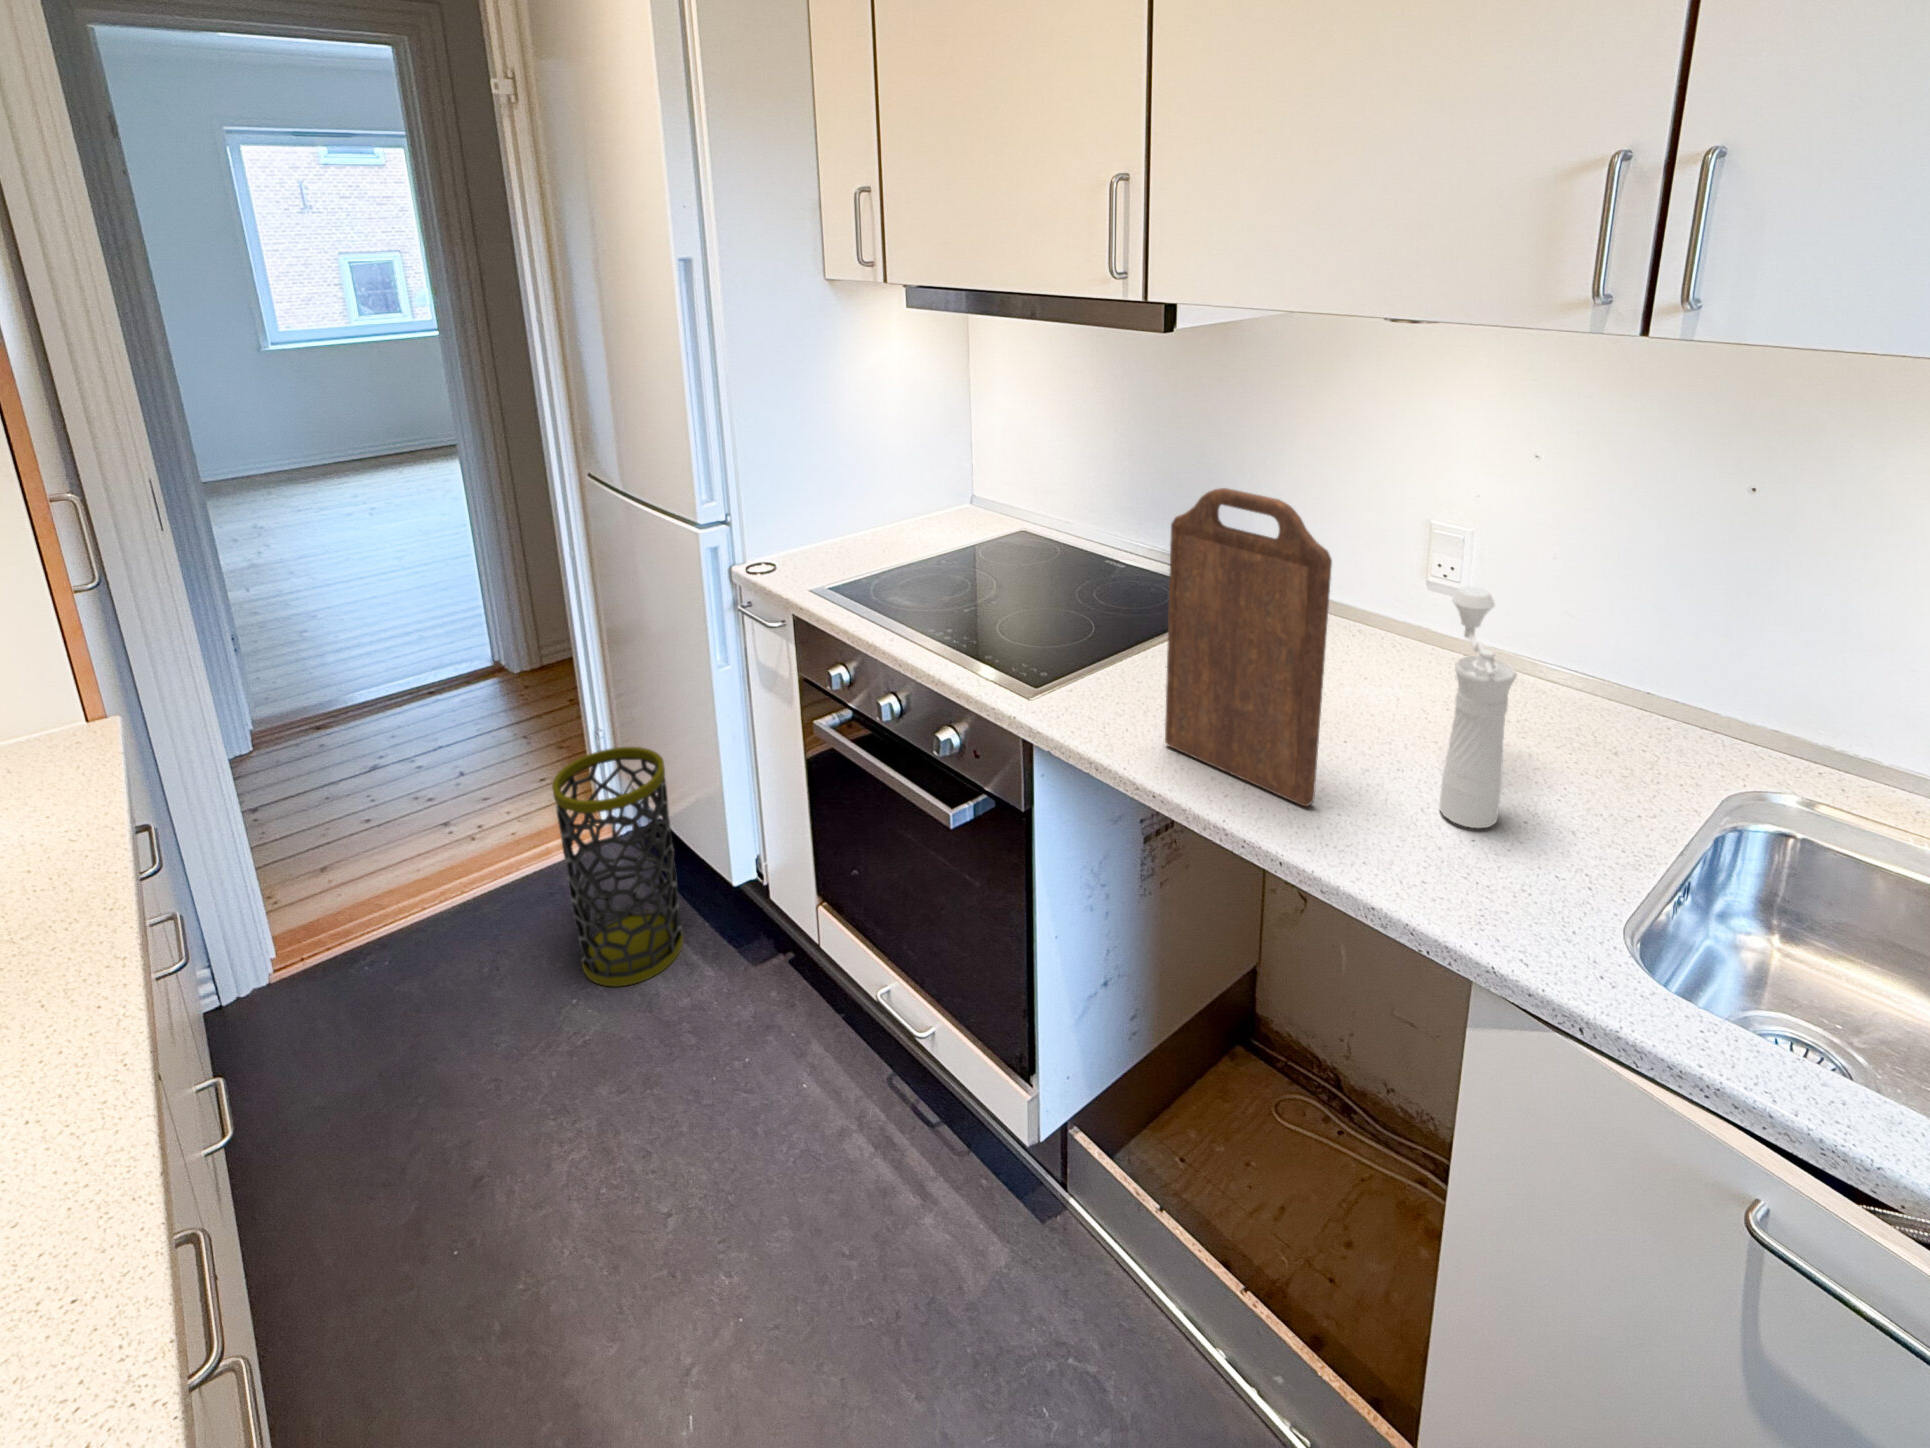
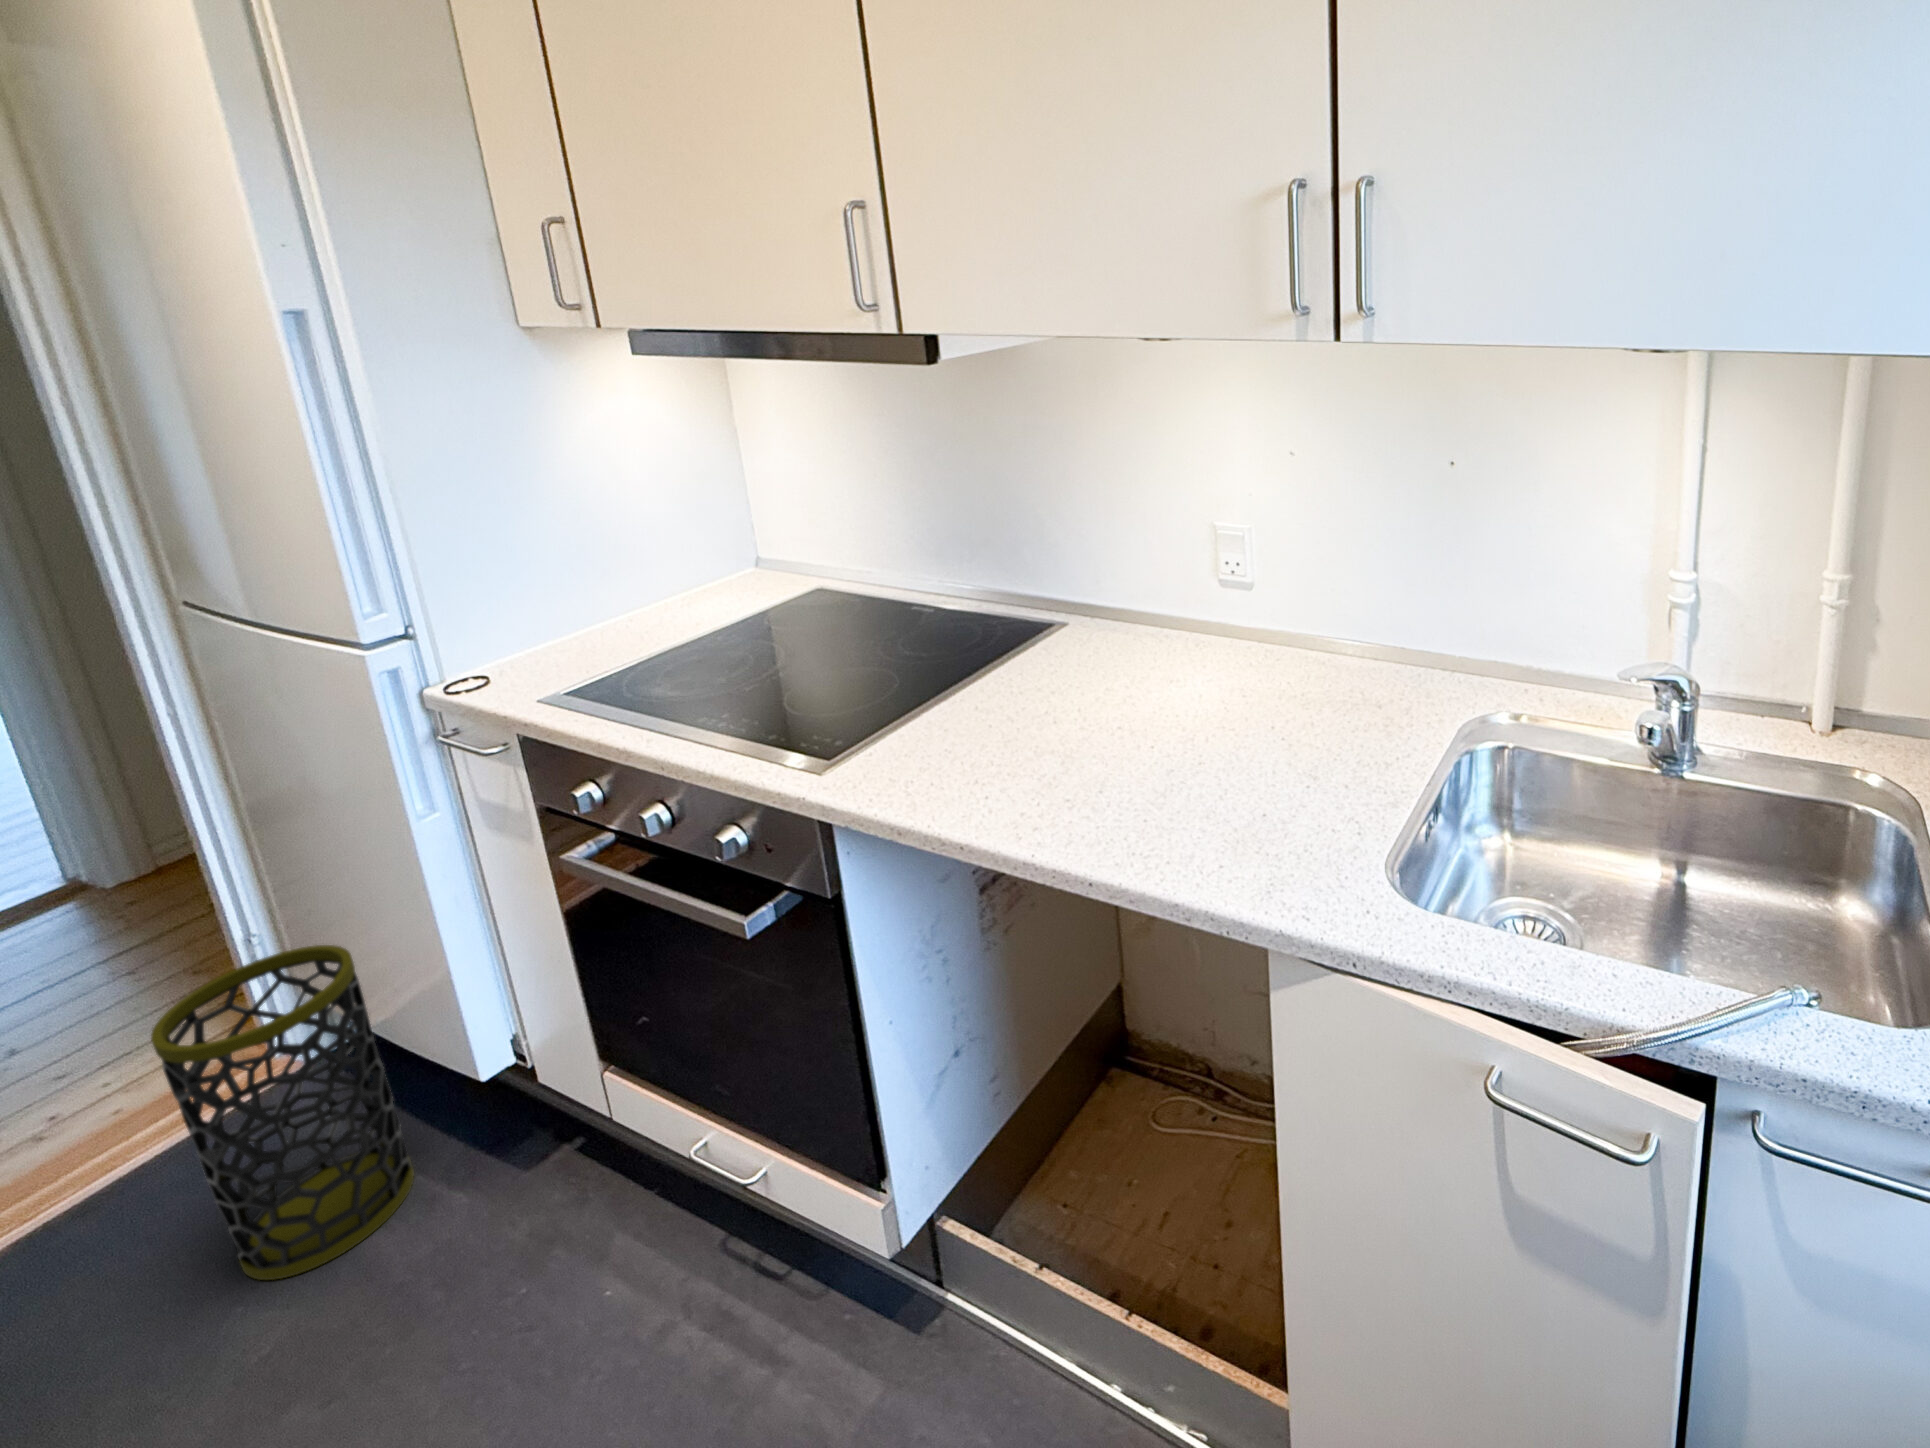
cutting board: present [1165,488,1332,806] -> none [945,517,1121,821]
pepper mill: present [1439,586,1517,828] -> none [1226,580,1284,803]

